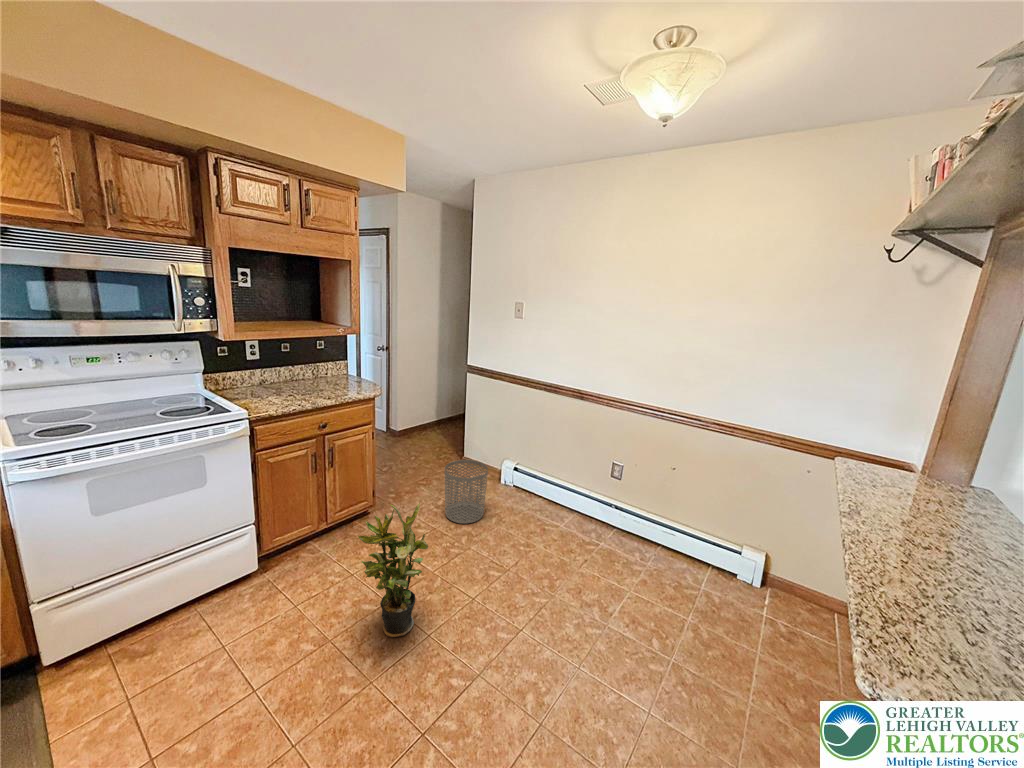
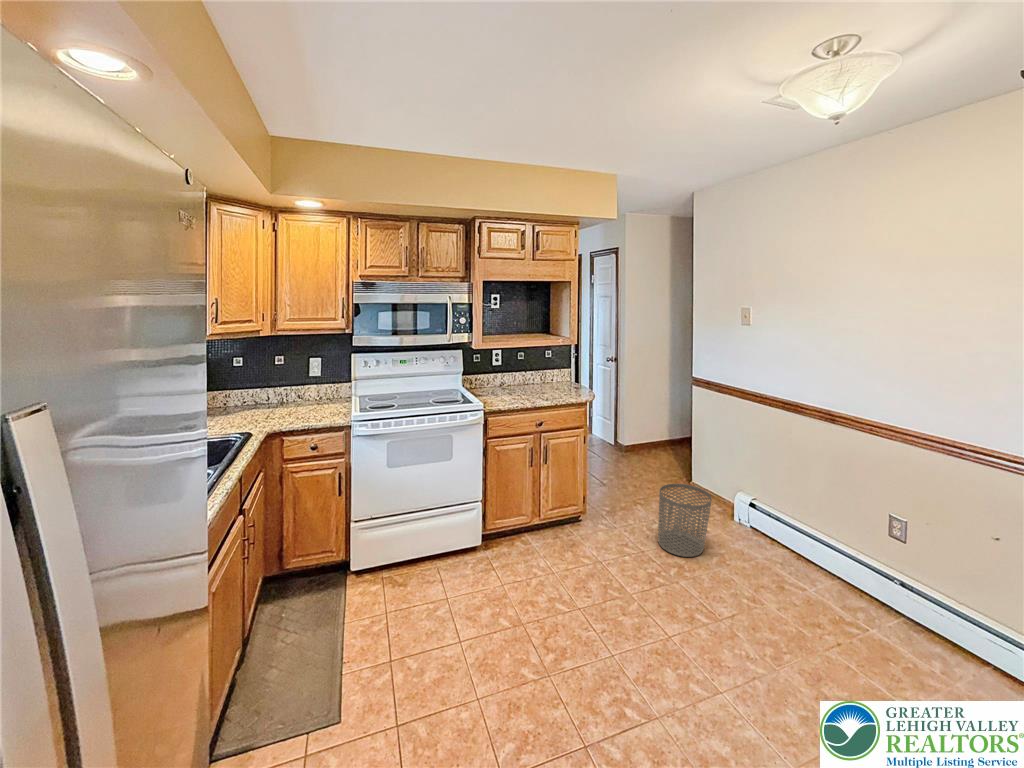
potted plant: present [358,503,428,637] -> none [552,508,621,645]

